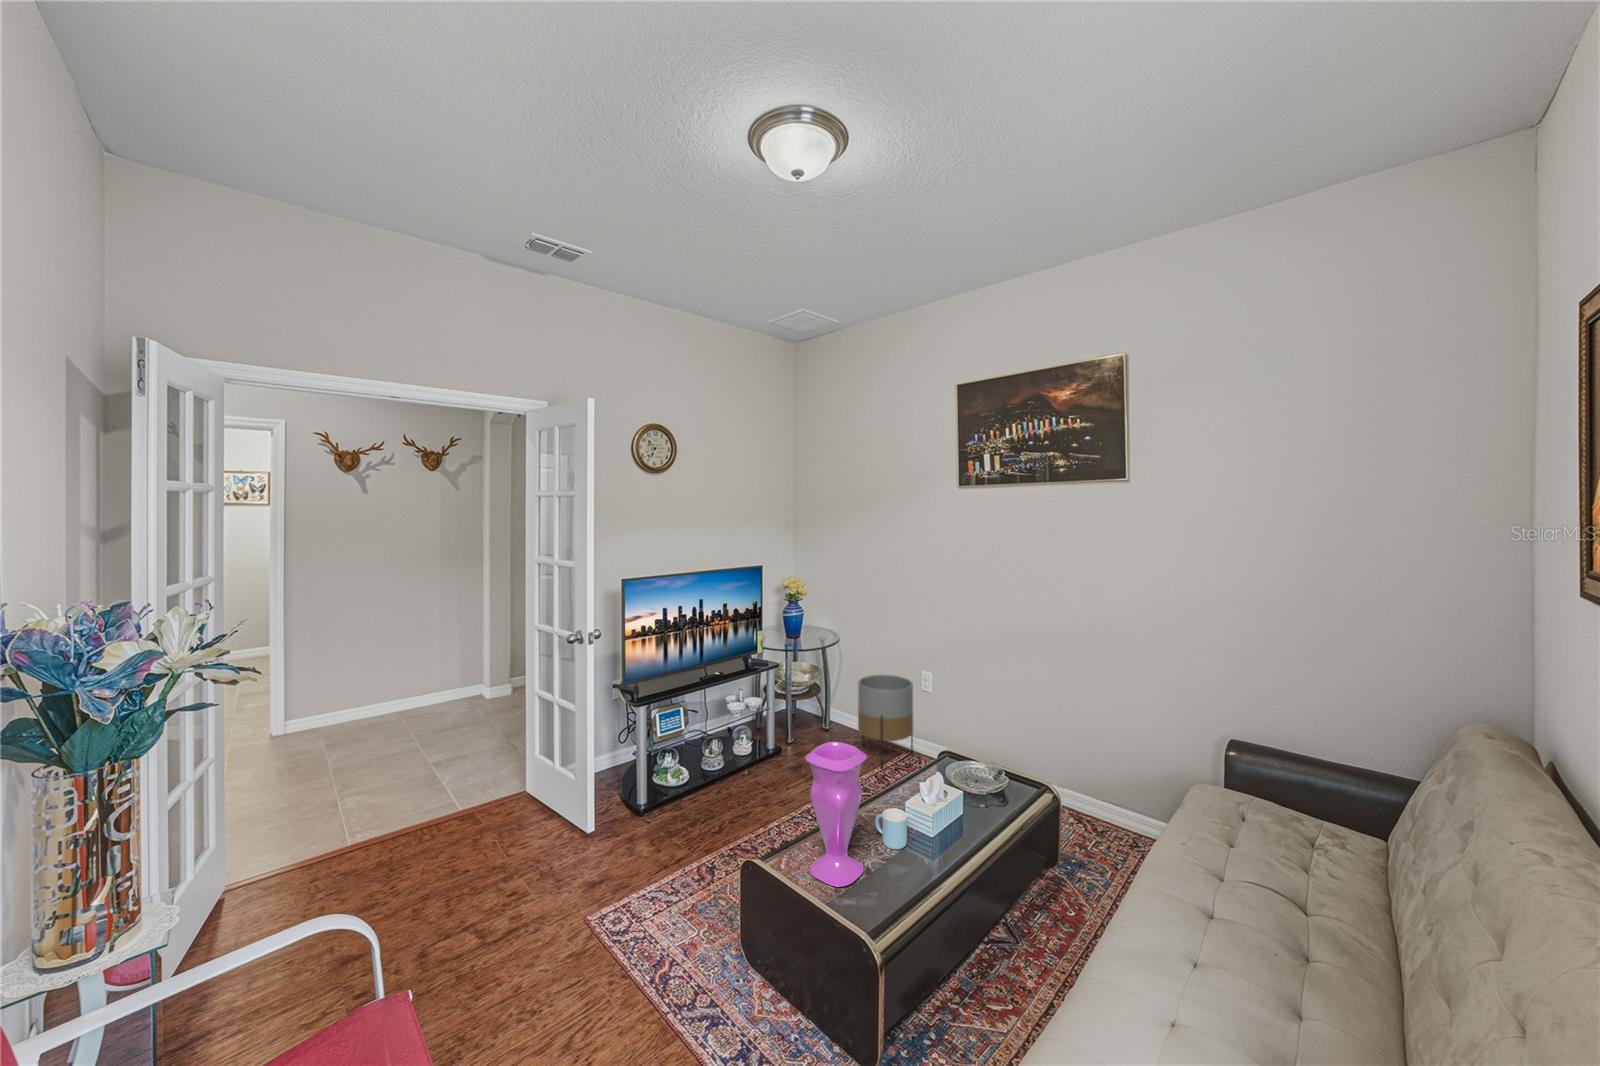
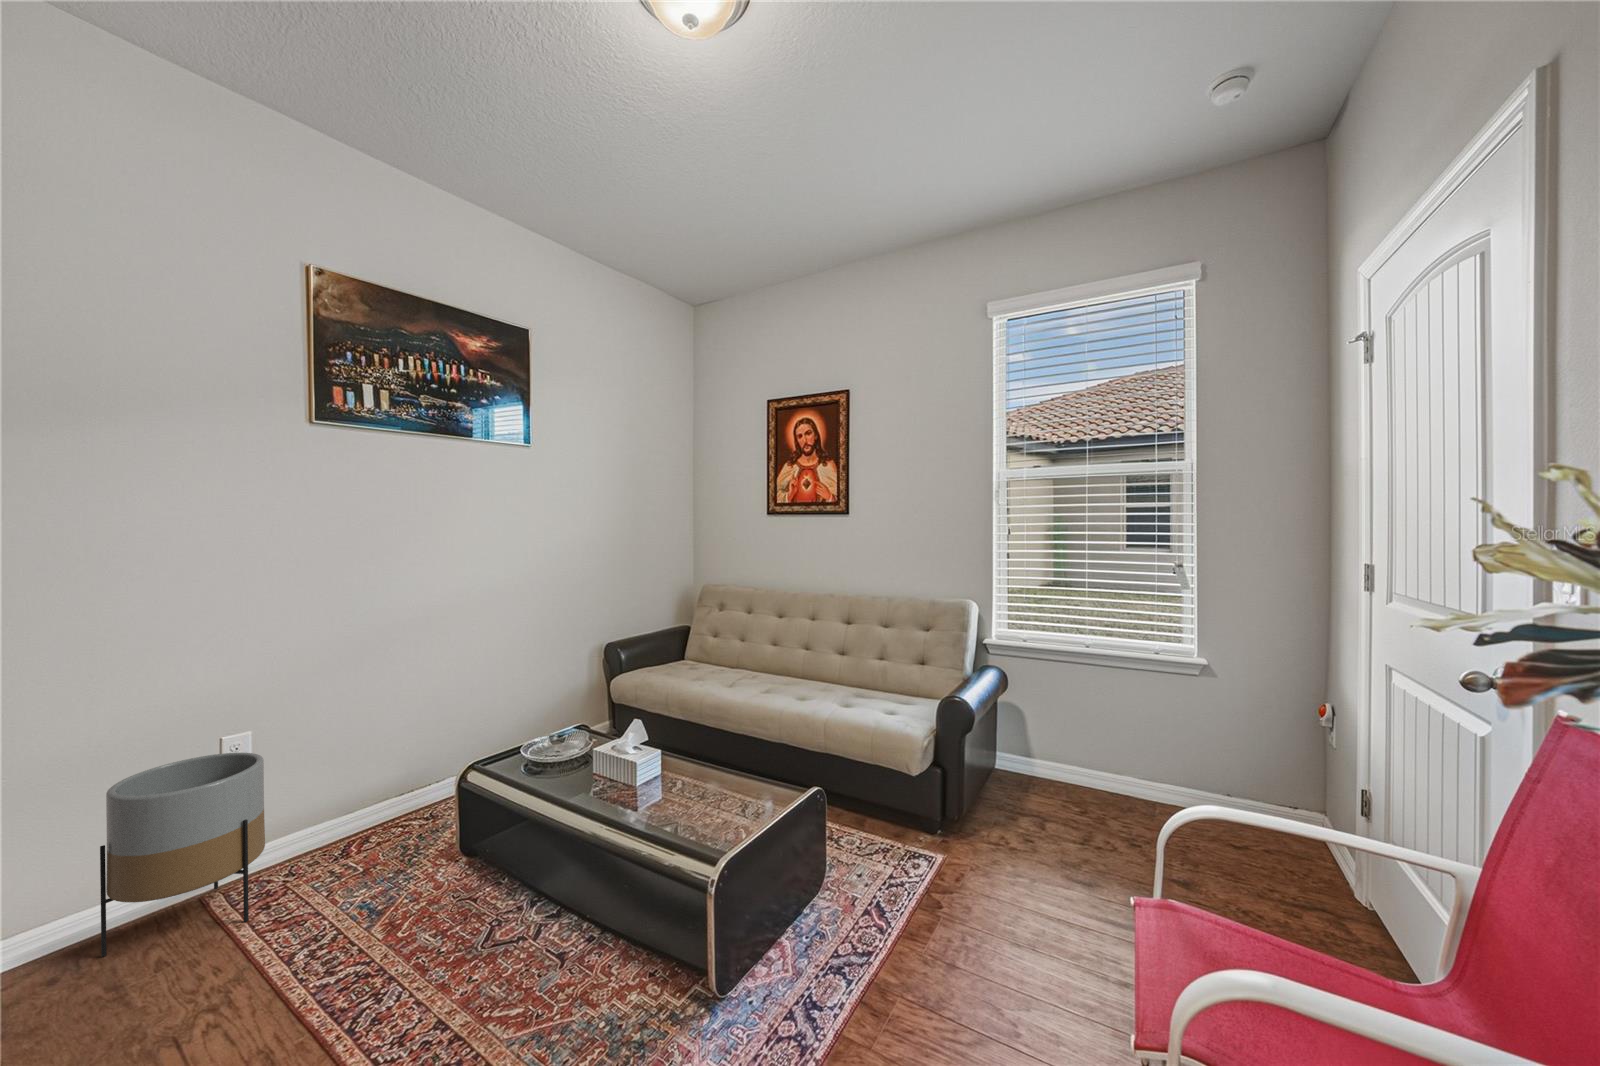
vase: present [805,742,867,887] -> none [702,677,764,819]
mug: present [875,808,907,849] -> none [670,749,695,787]

